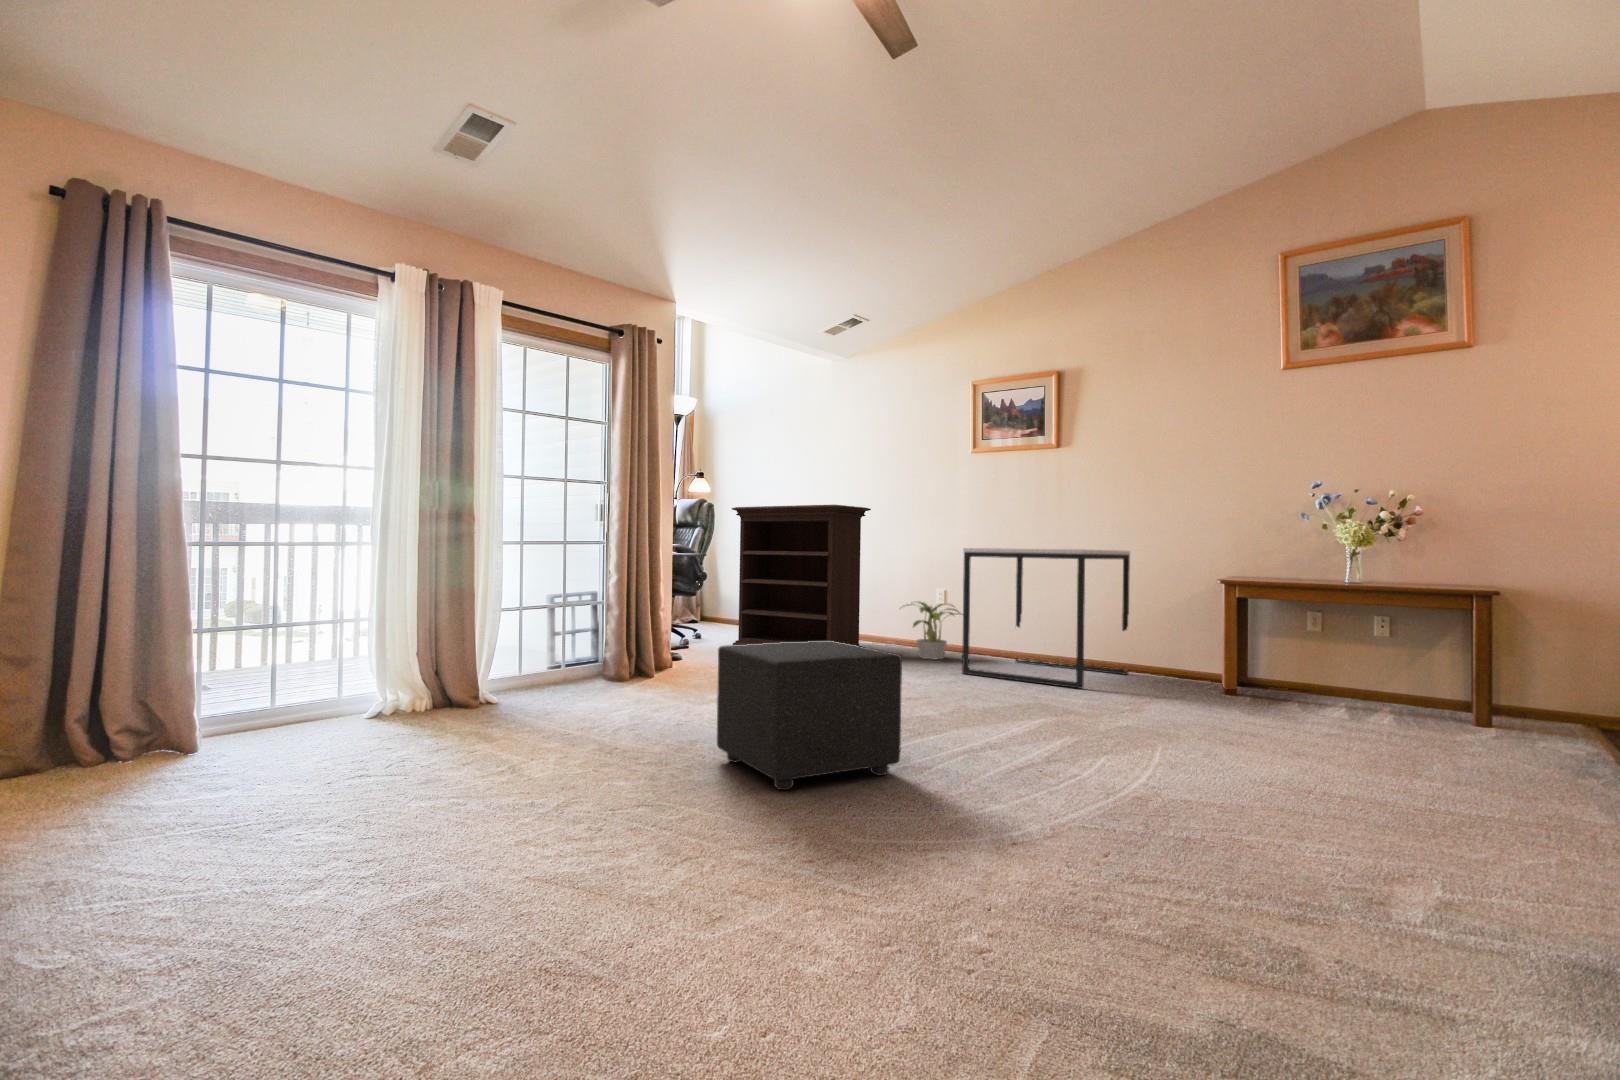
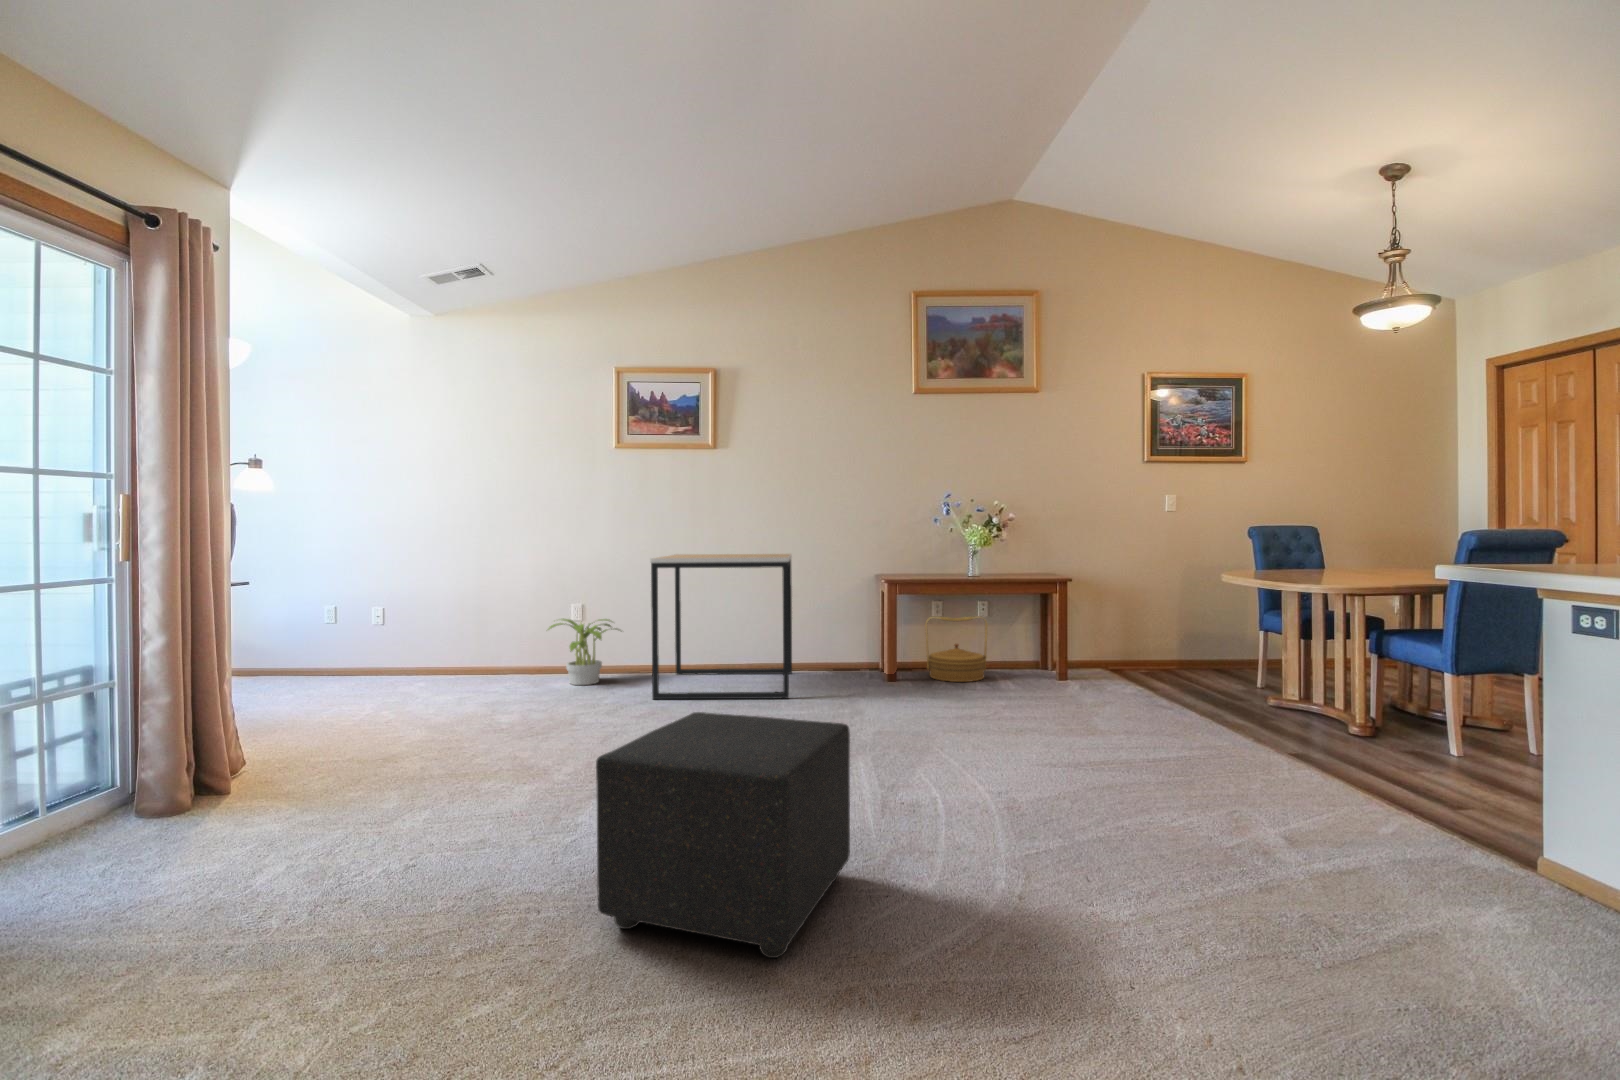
bookshelf: present [732,505,871,647] -> none [278,507,496,704]
woven basket: none [1277,626,1364,706] -> present [925,616,988,682]

